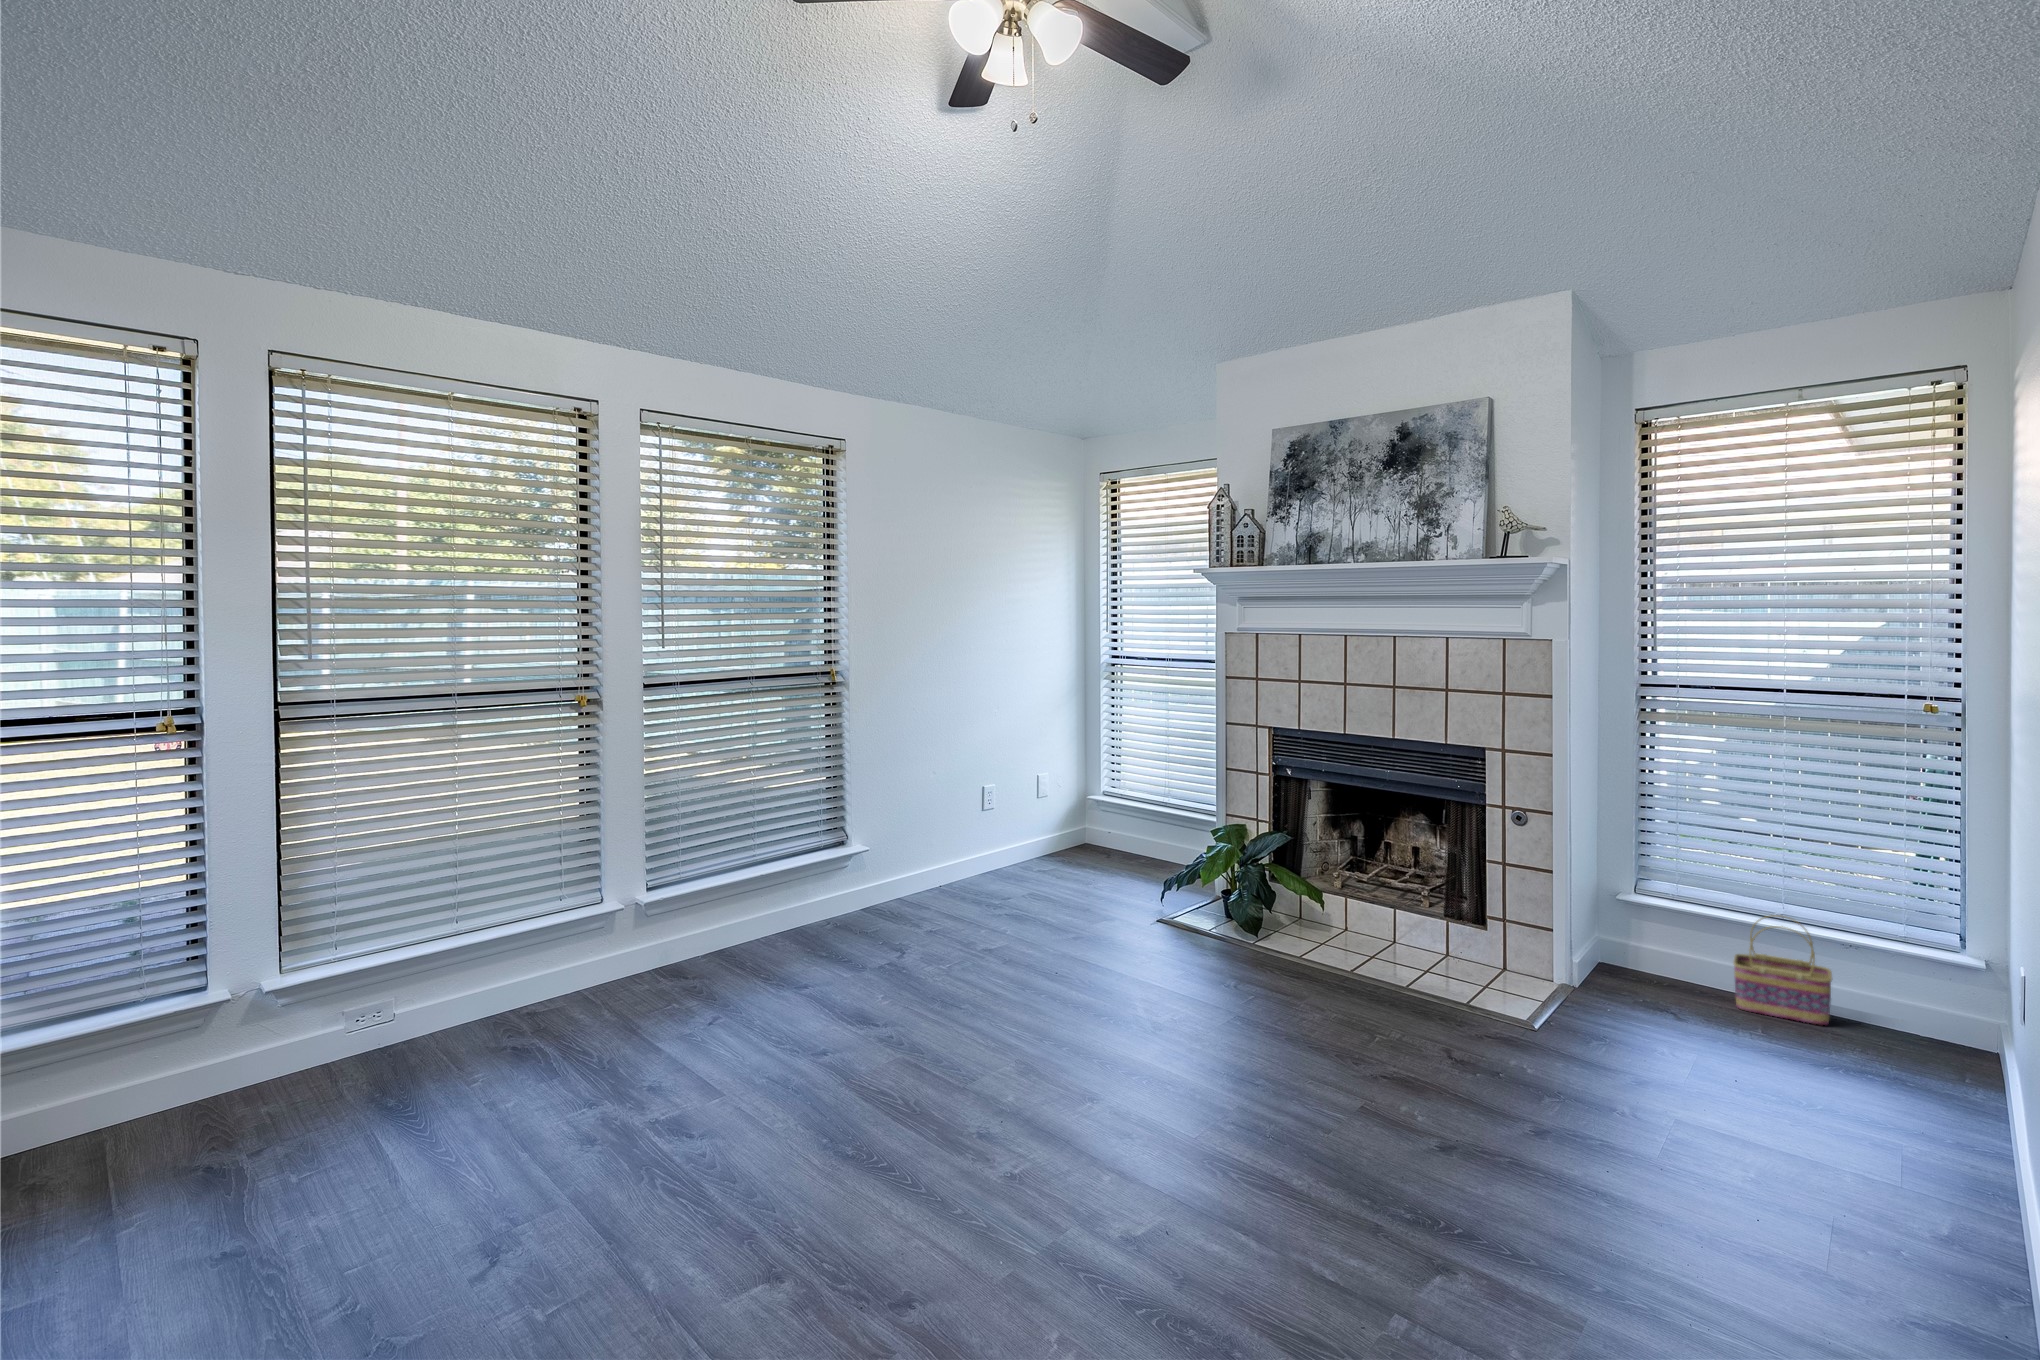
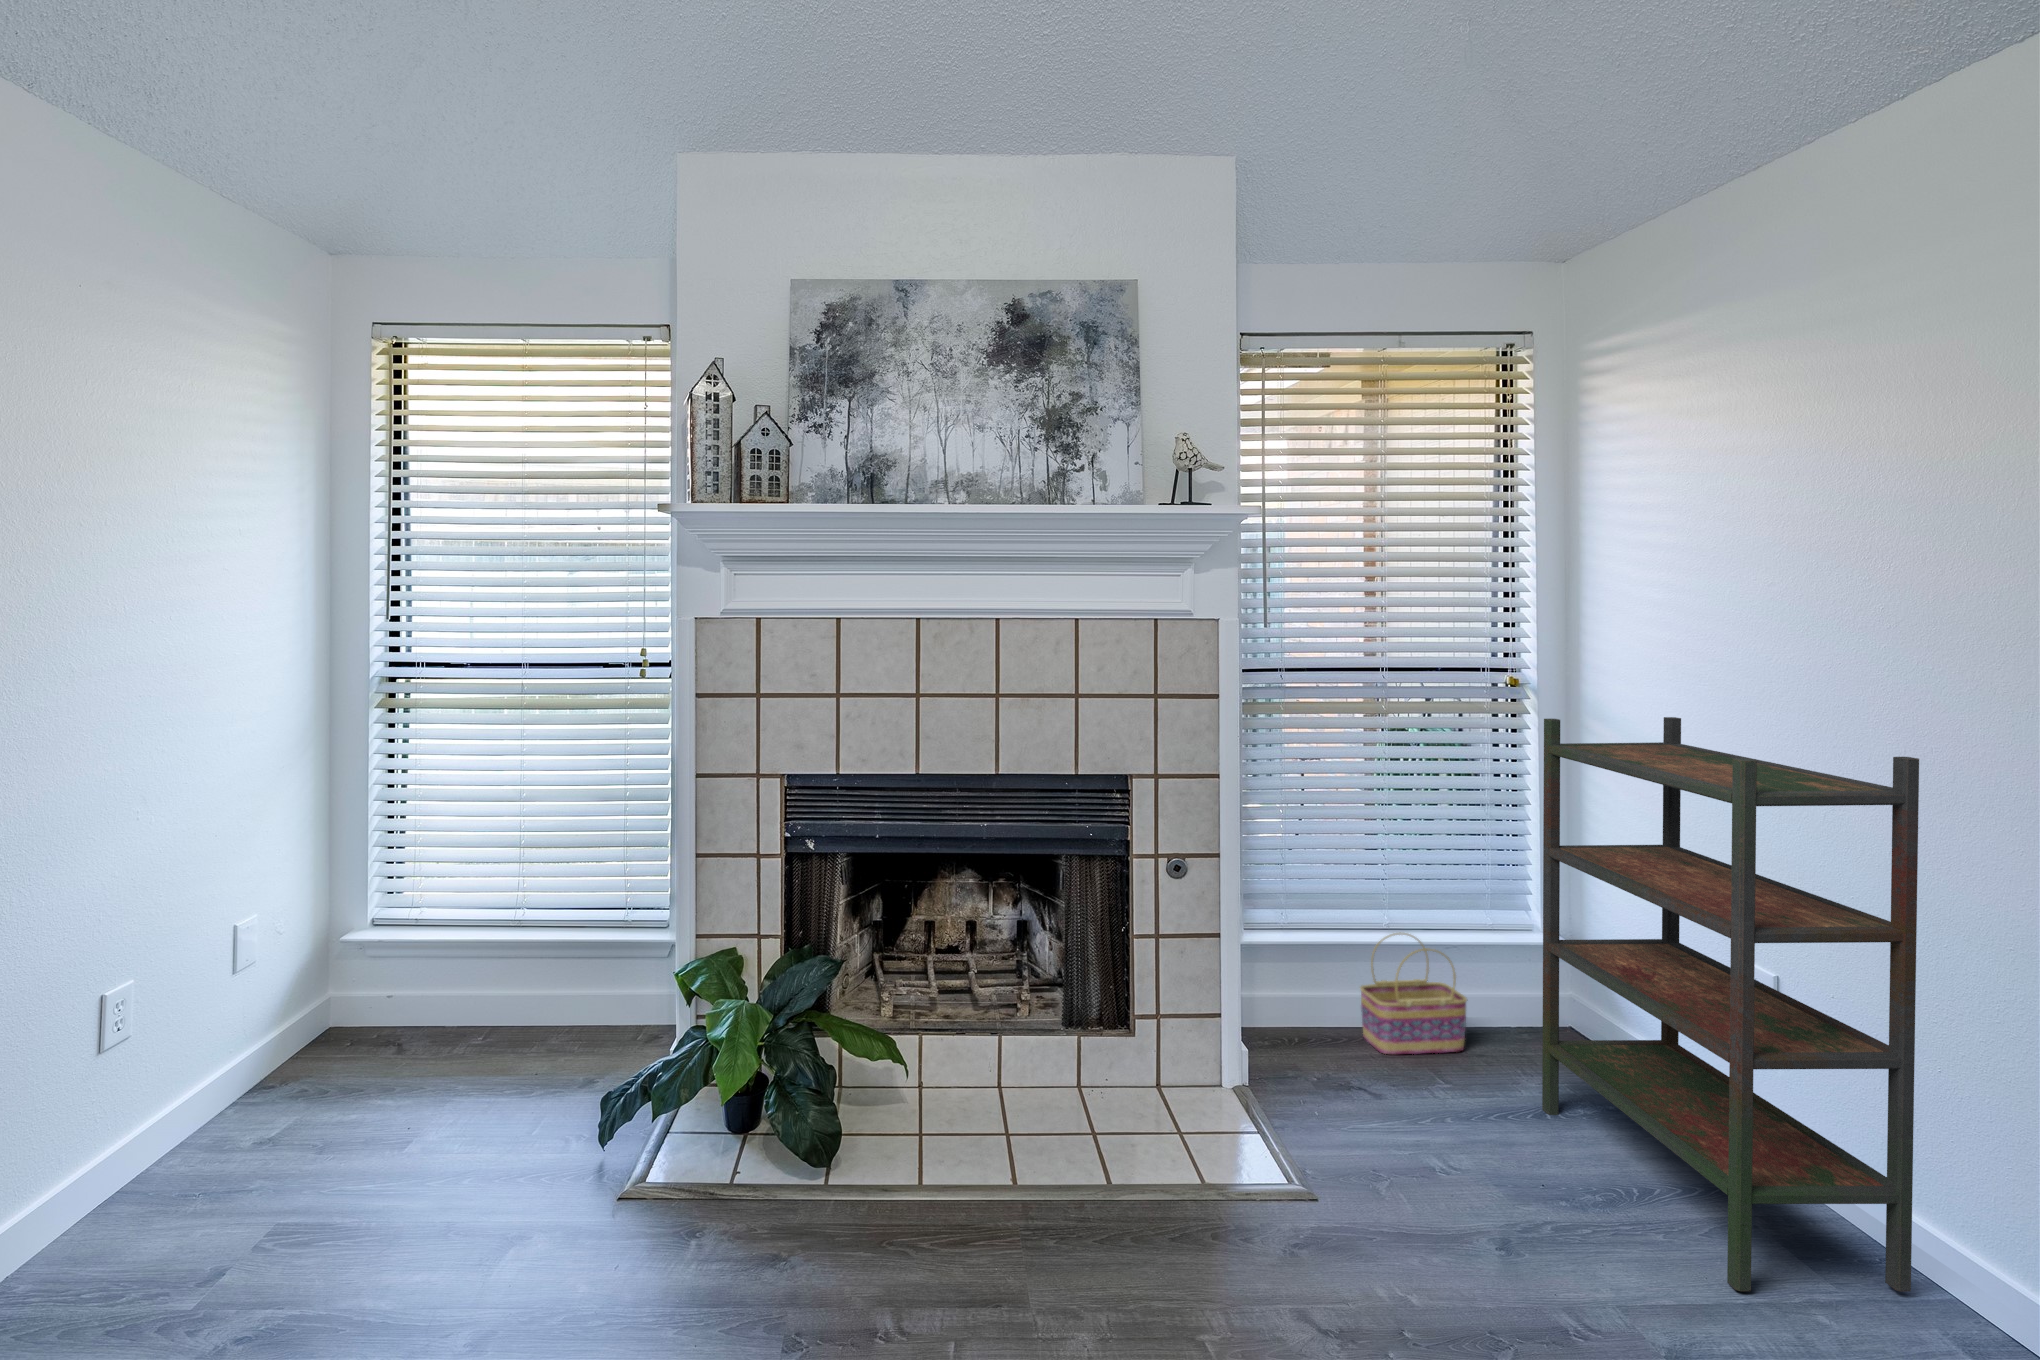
bookshelf: none [1820,730,2009,1231] -> present [1542,717,1919,1292]

